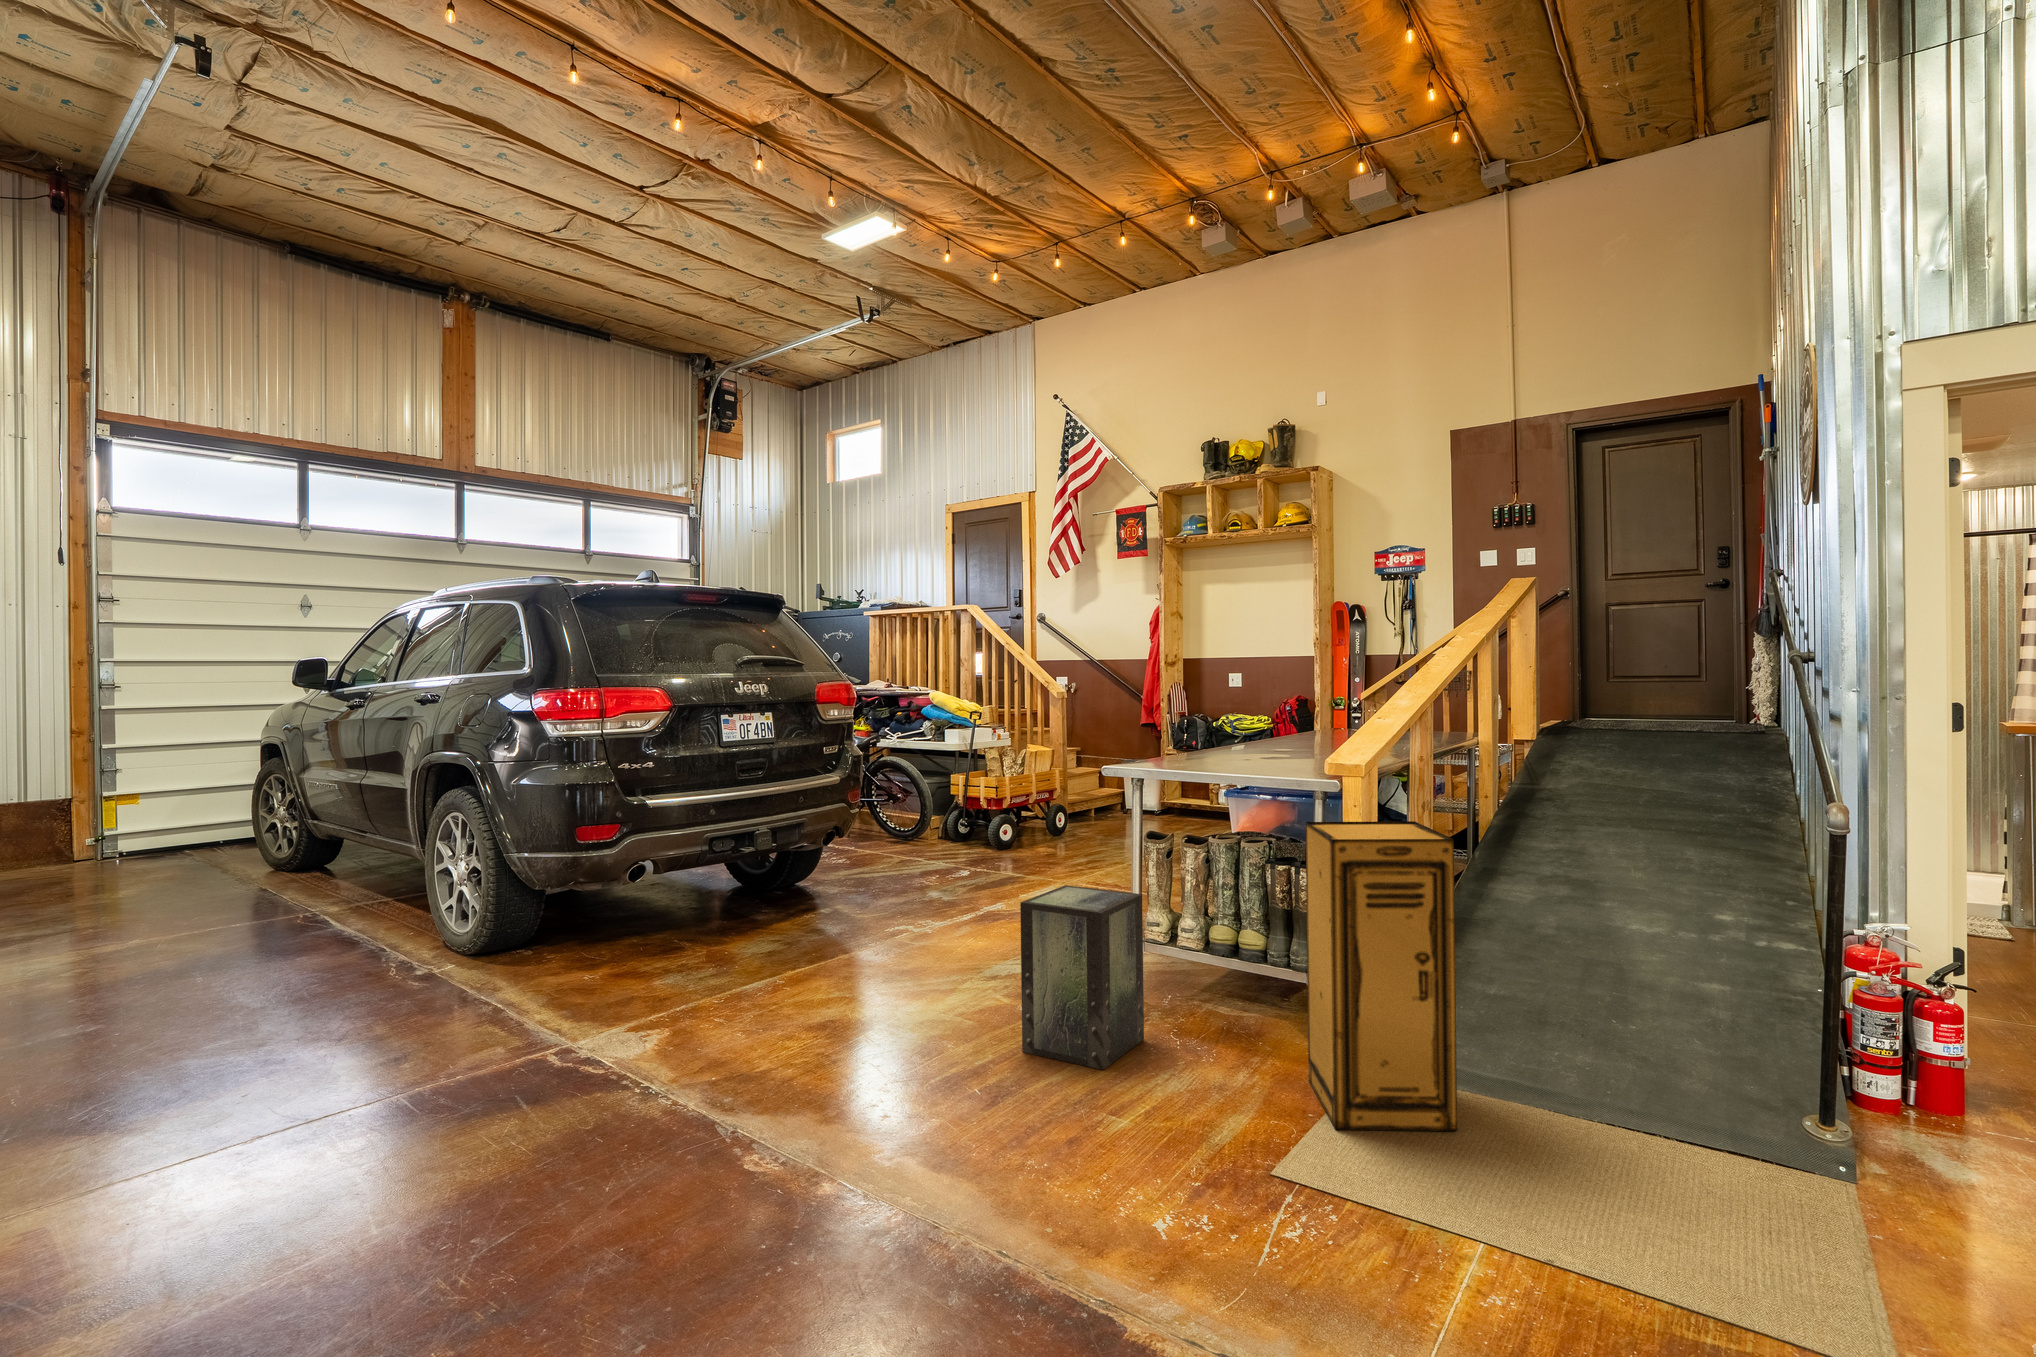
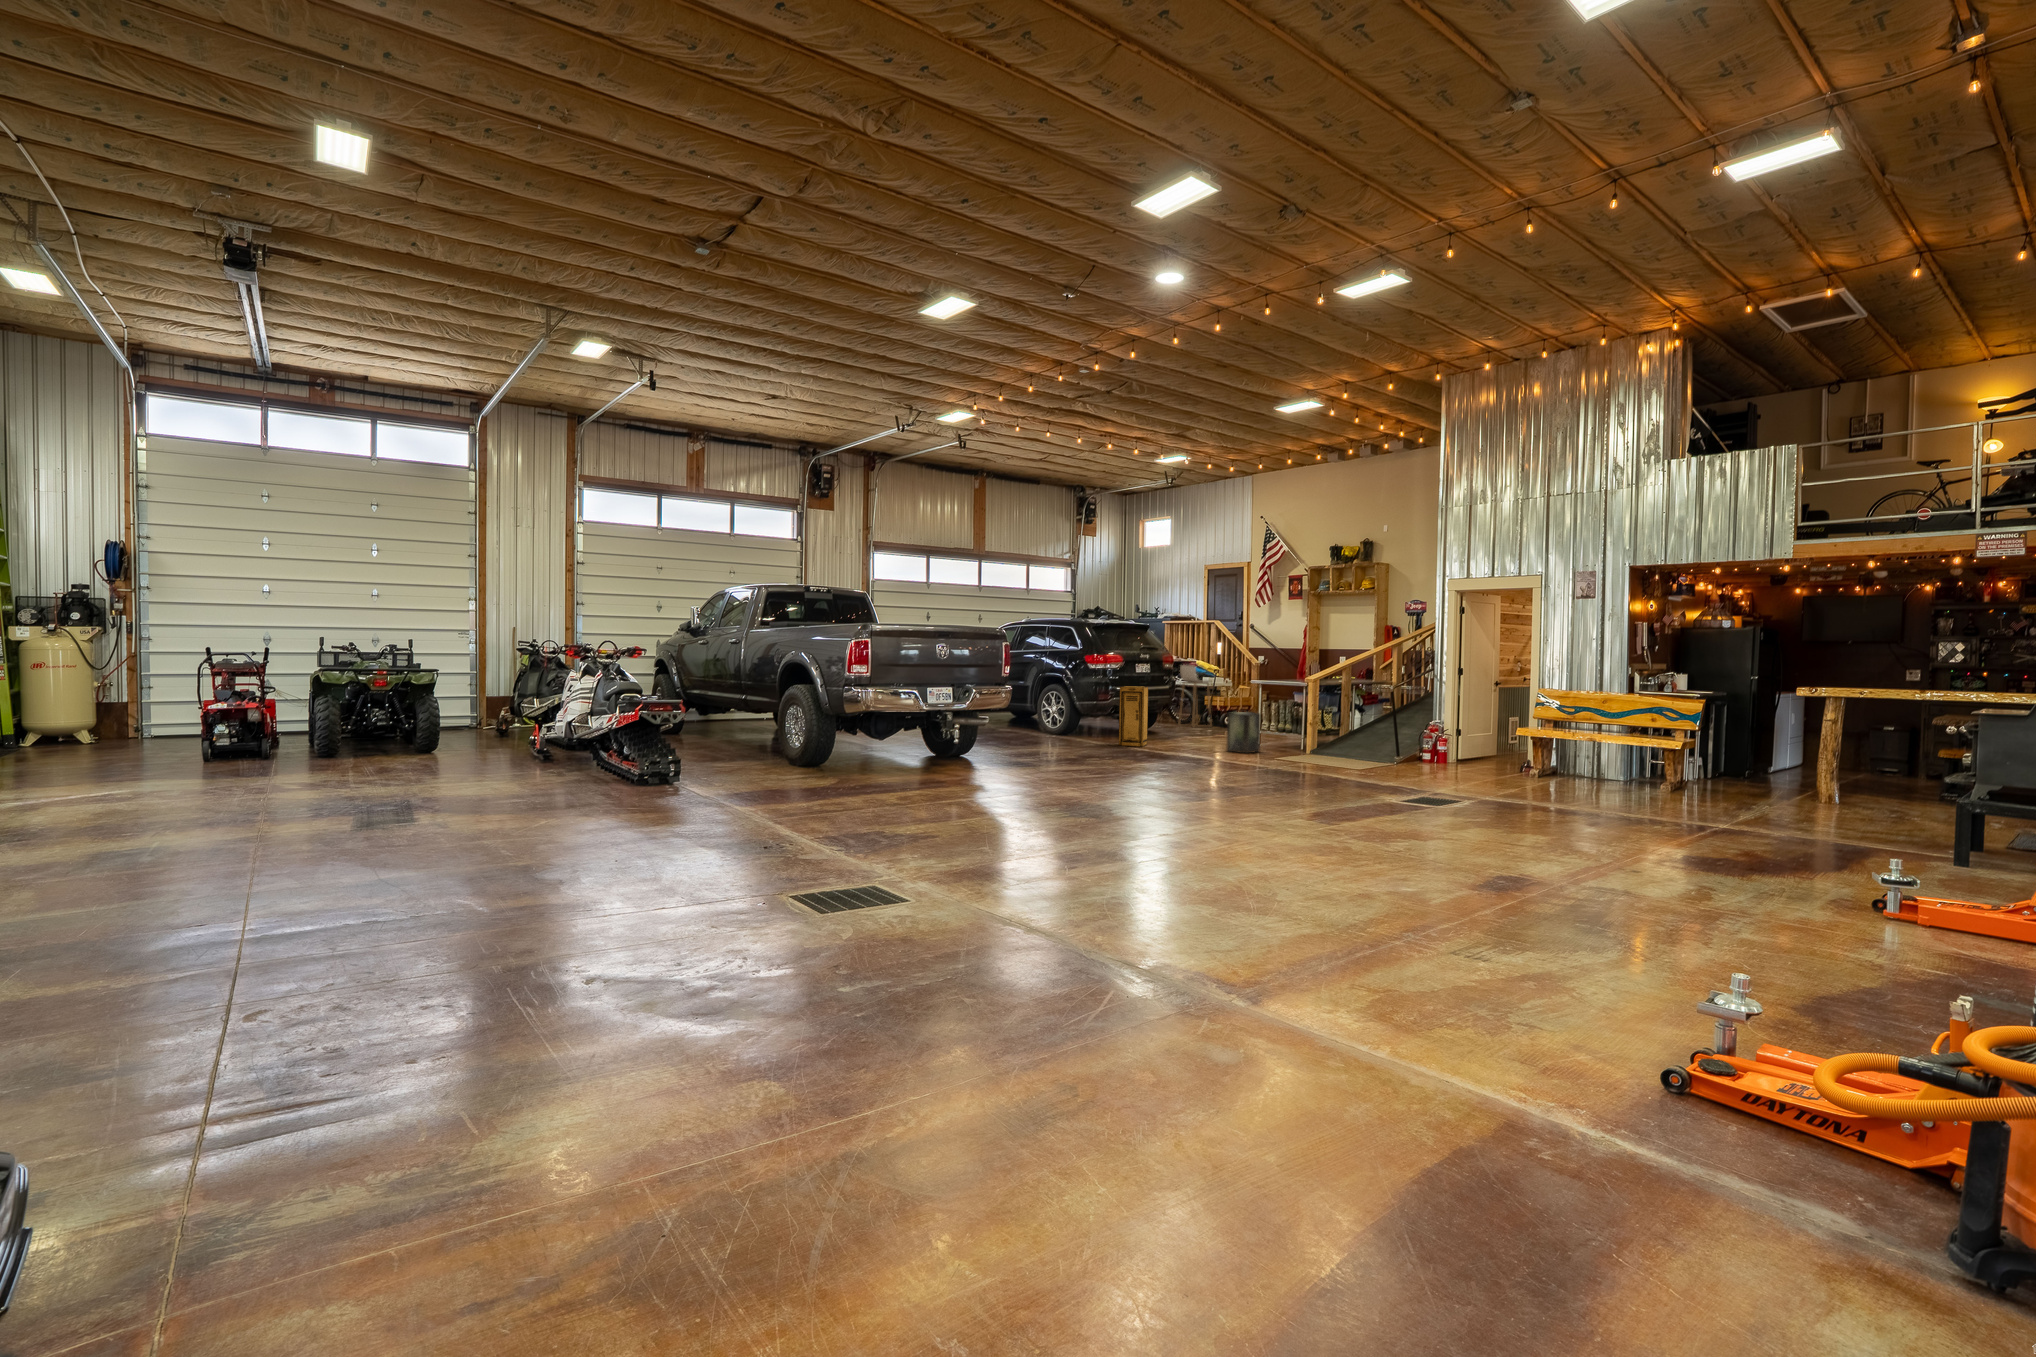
bar stool: none [890,704,970,854] -> present [1178,665,1212,727]
storage cabinet: present [1306,821,1457,1131] -> present [1119,686,1148,747]

